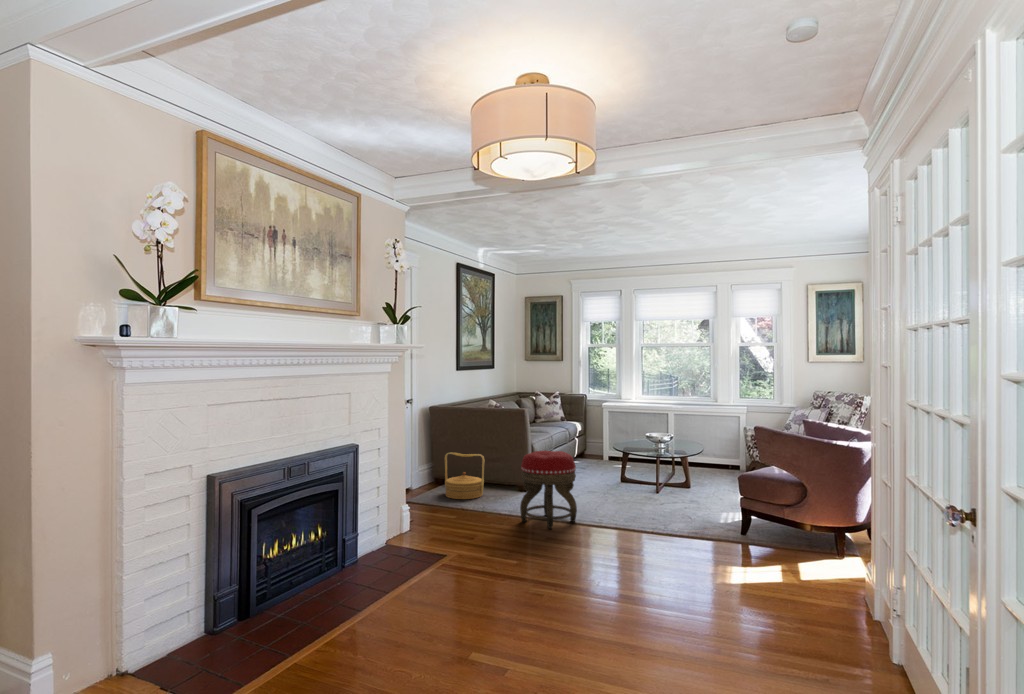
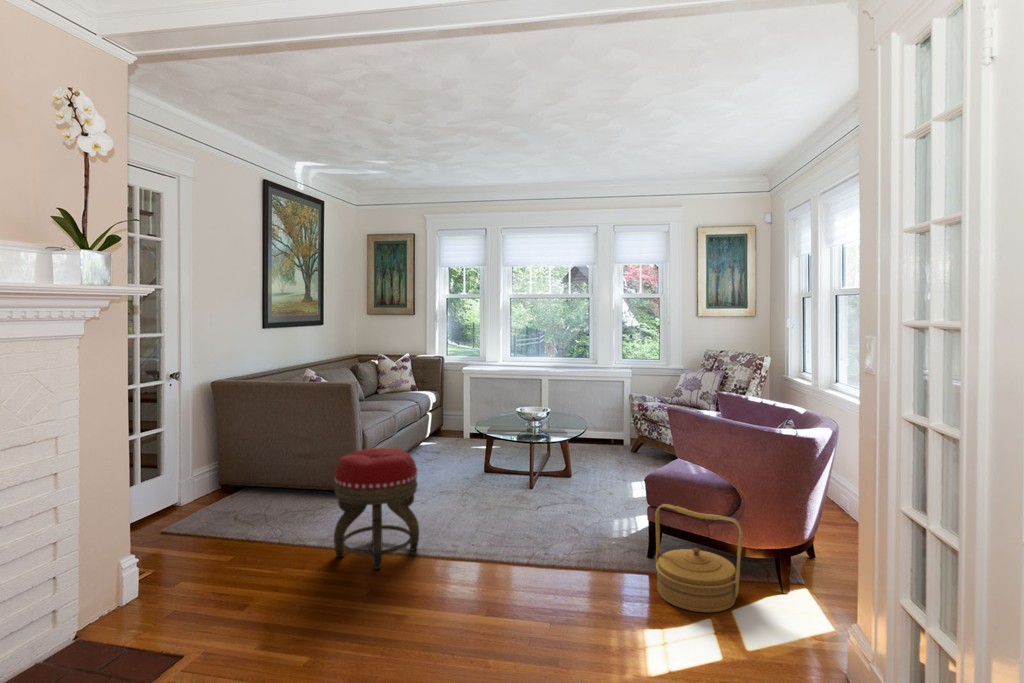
woven basket: present [445,452,484,499] -> present [655,504,743,613]

